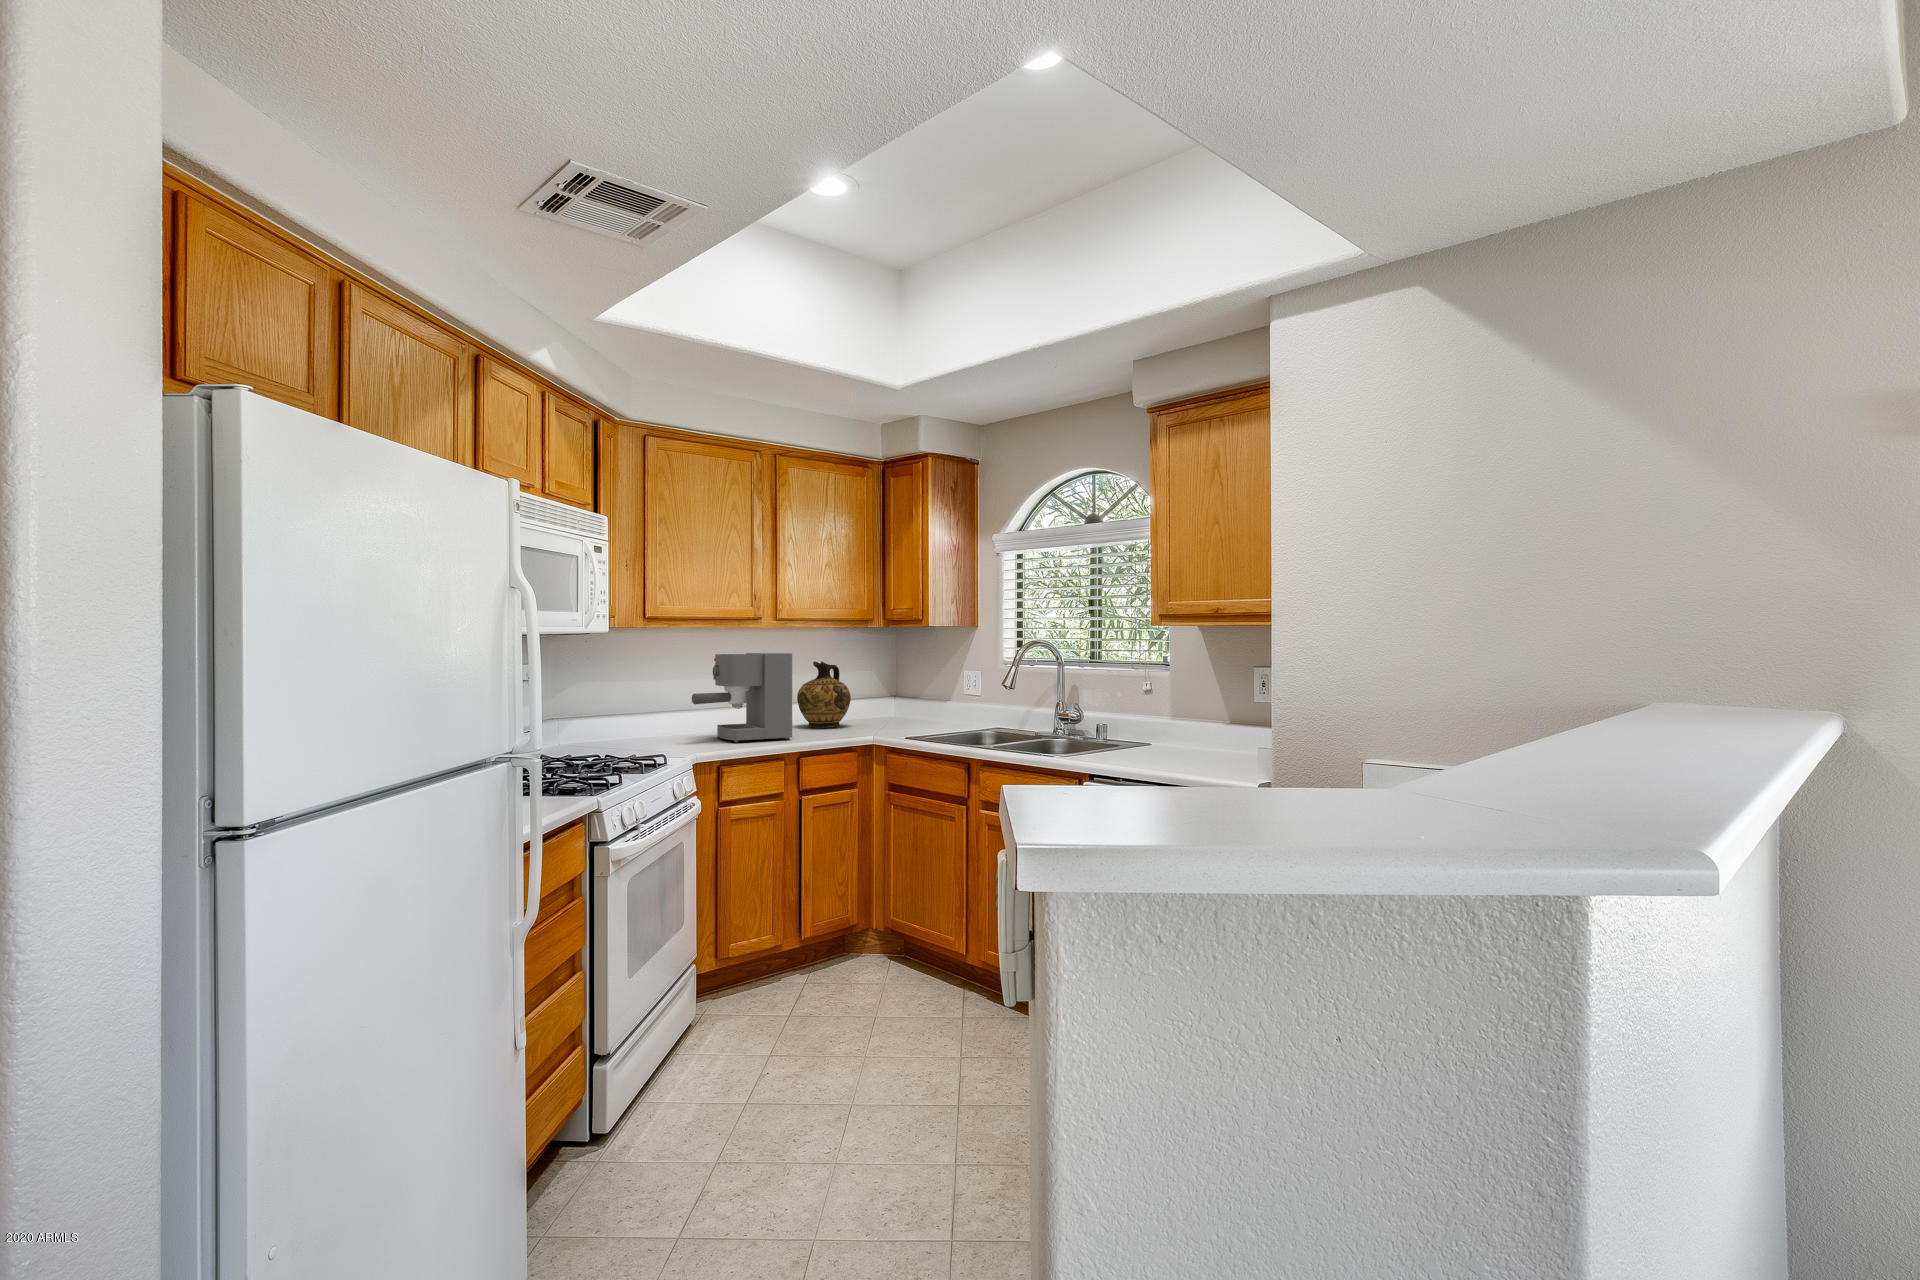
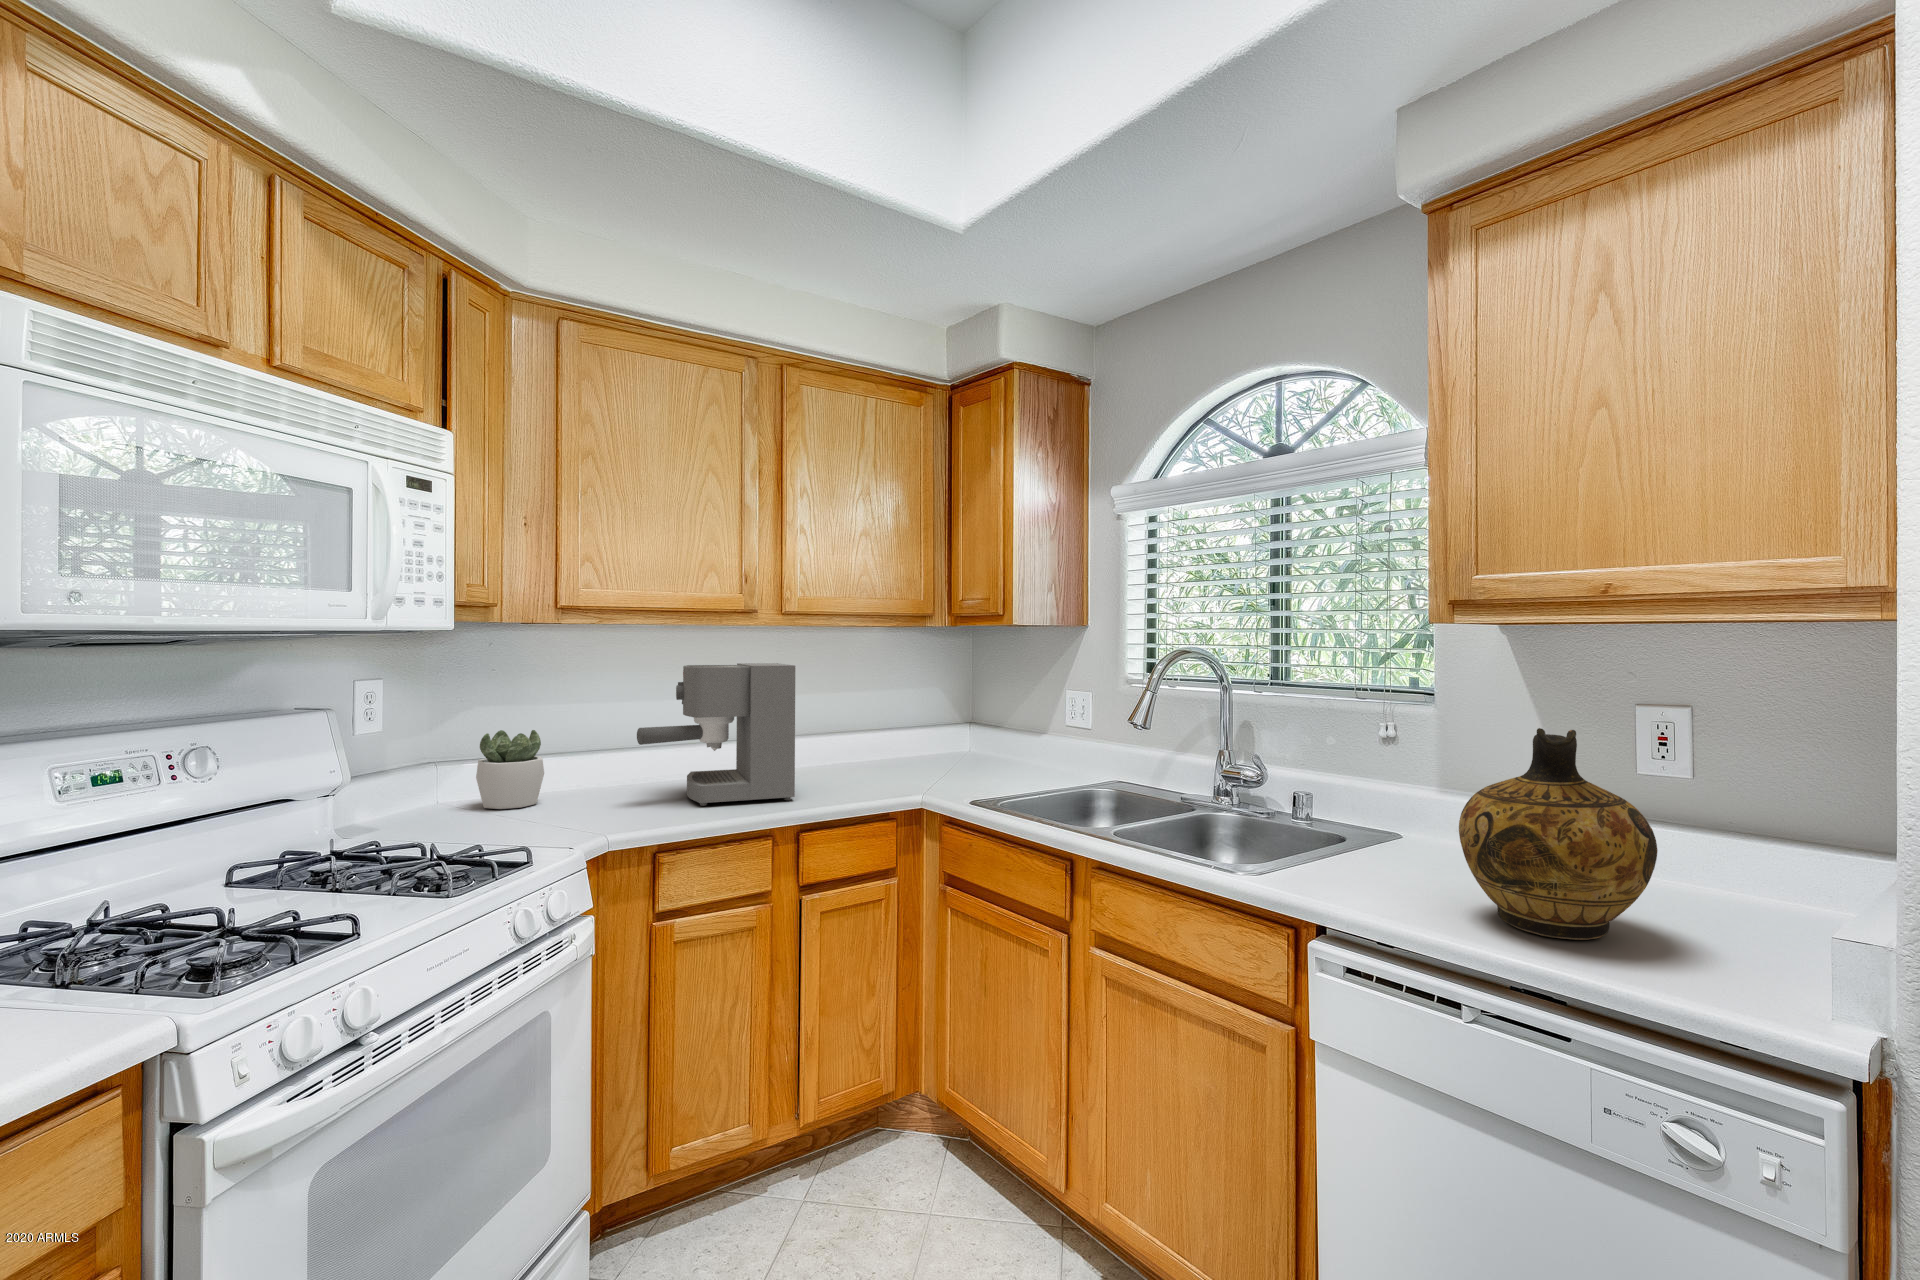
ceramic jug: present [797,661,851,728] -> present [1459,728,1658,940]
succulent plant: none [586,697,630,746] -> present [476,730,544,809]

